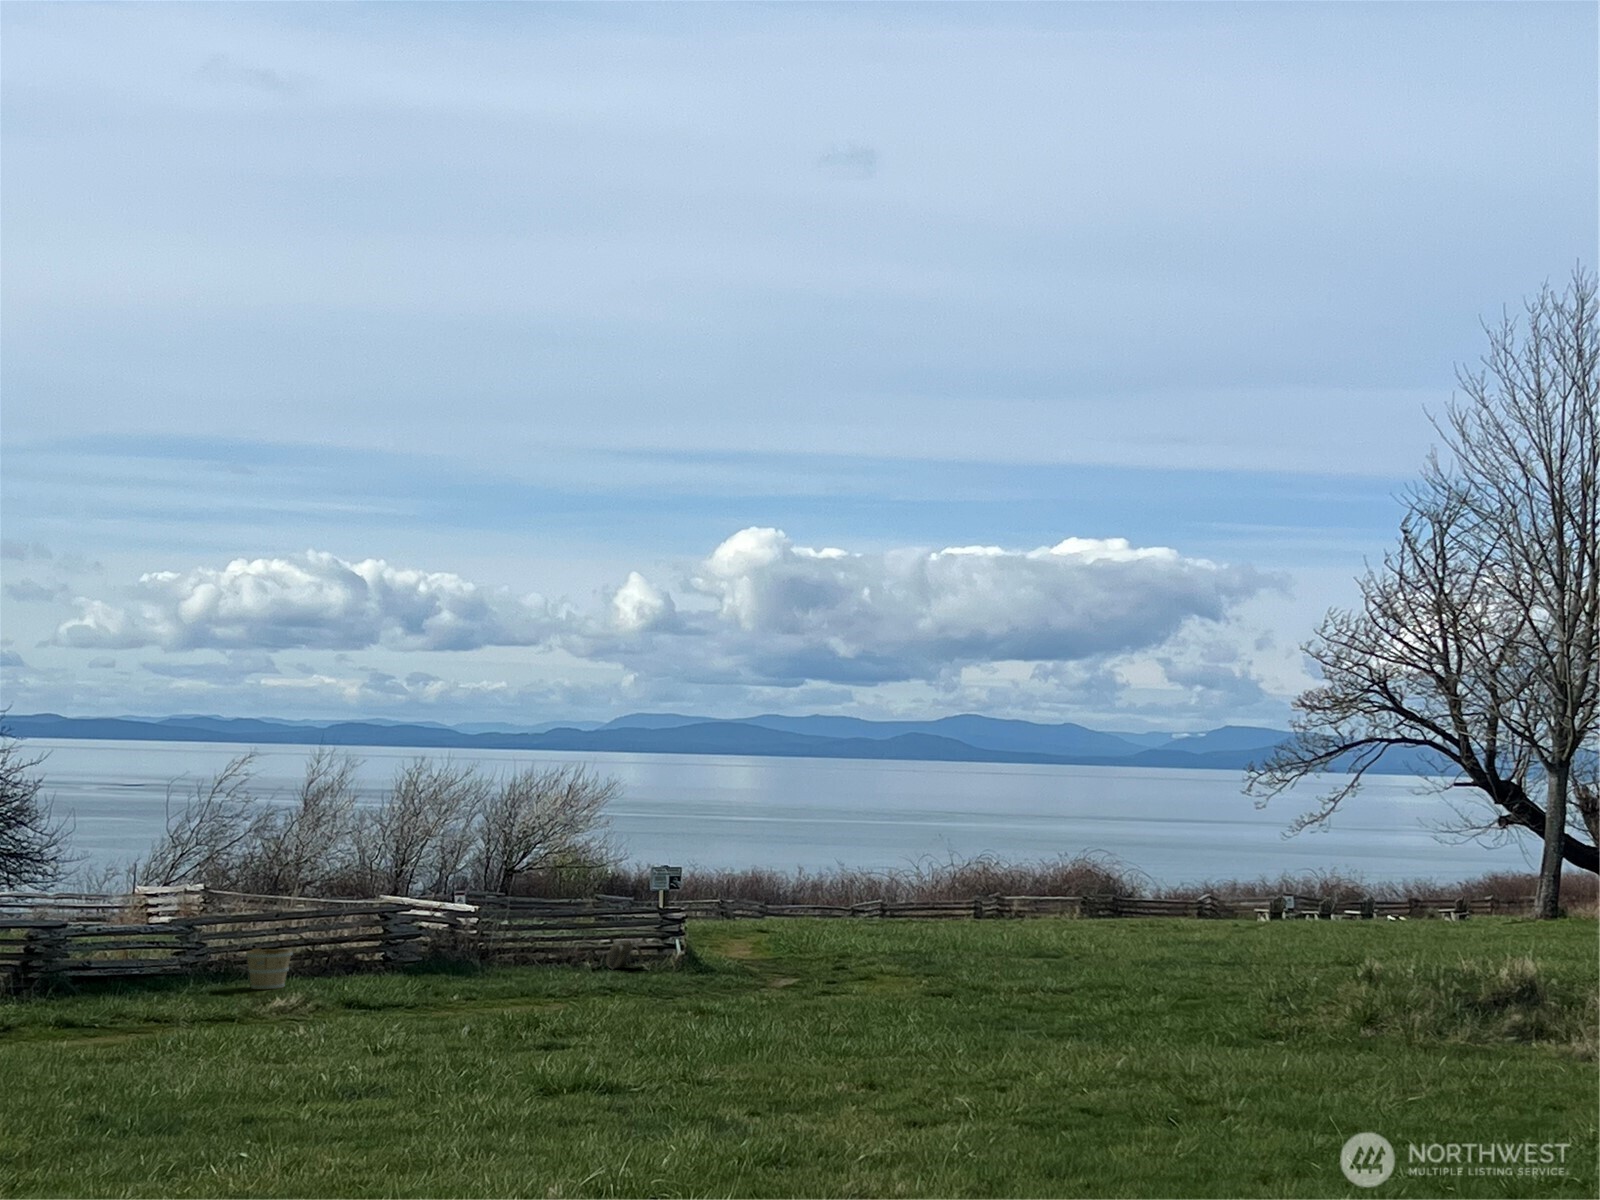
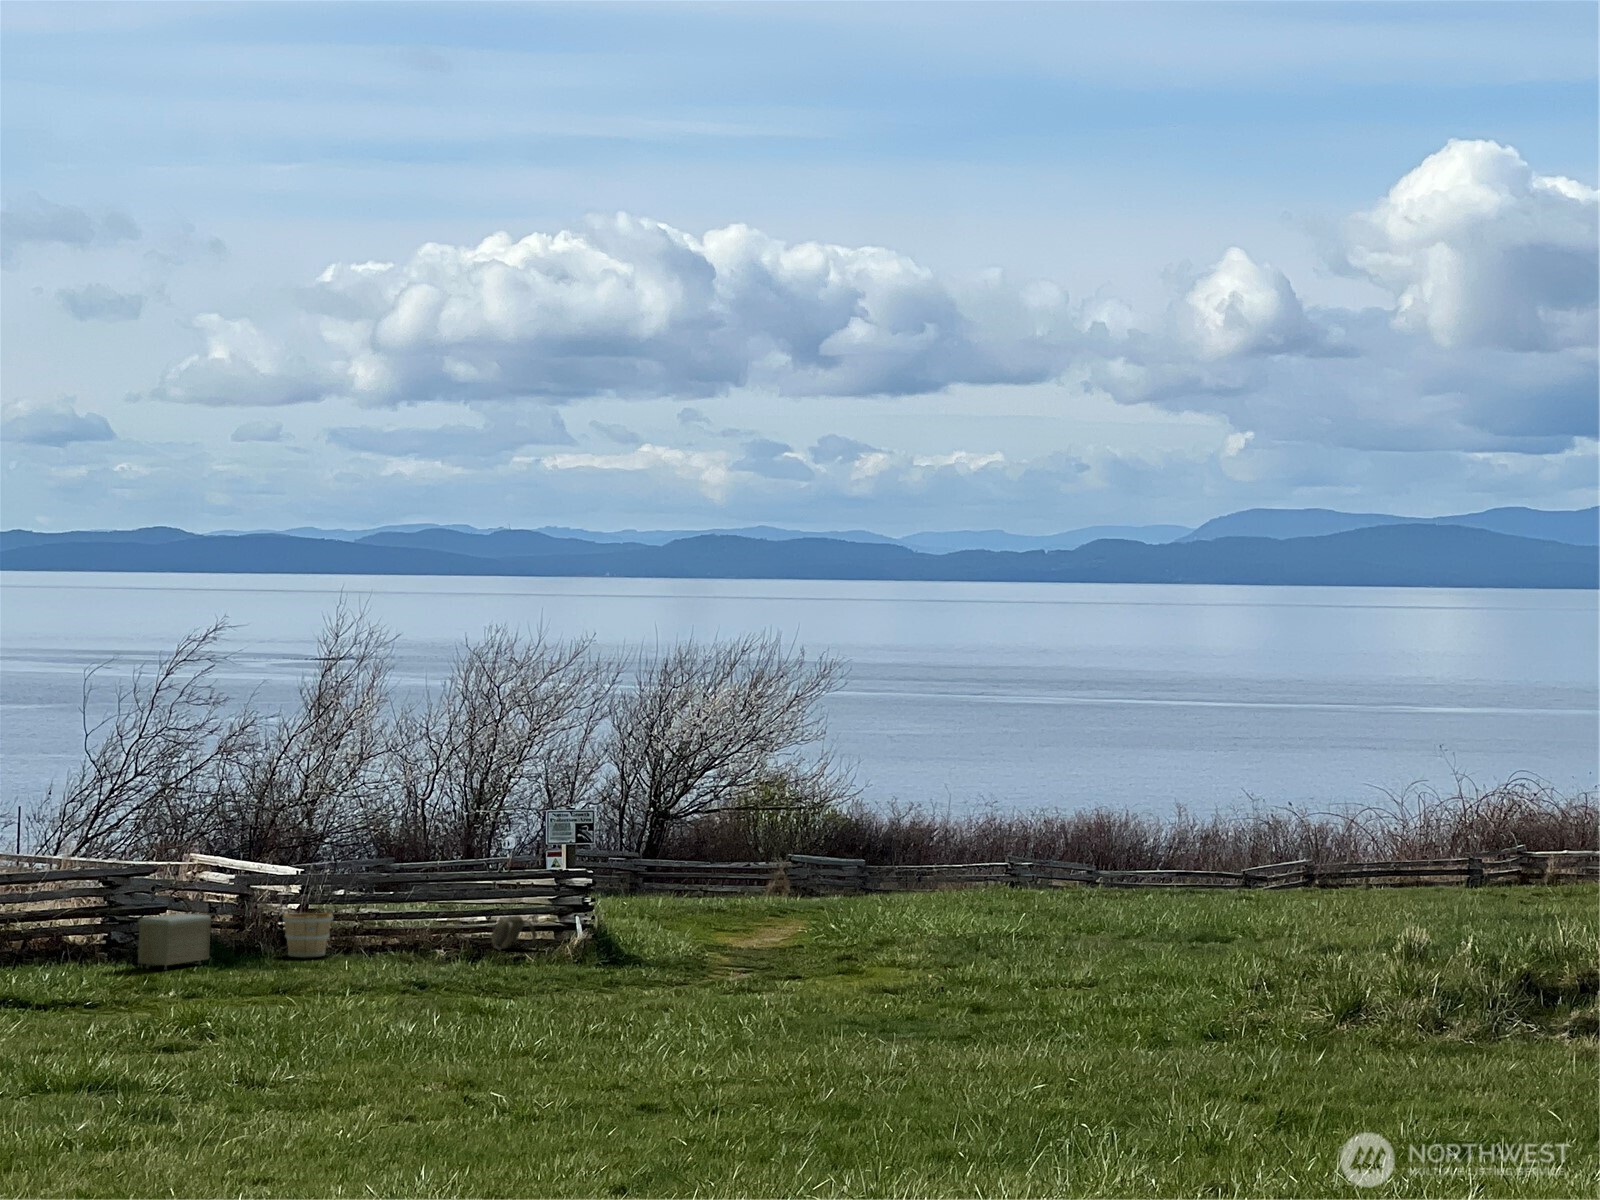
storage bench: none [310,940,372,987] -> present [138,914,211,970]
wooden bucket: present [247,949,293,989] -> present [283,912,333,958]

